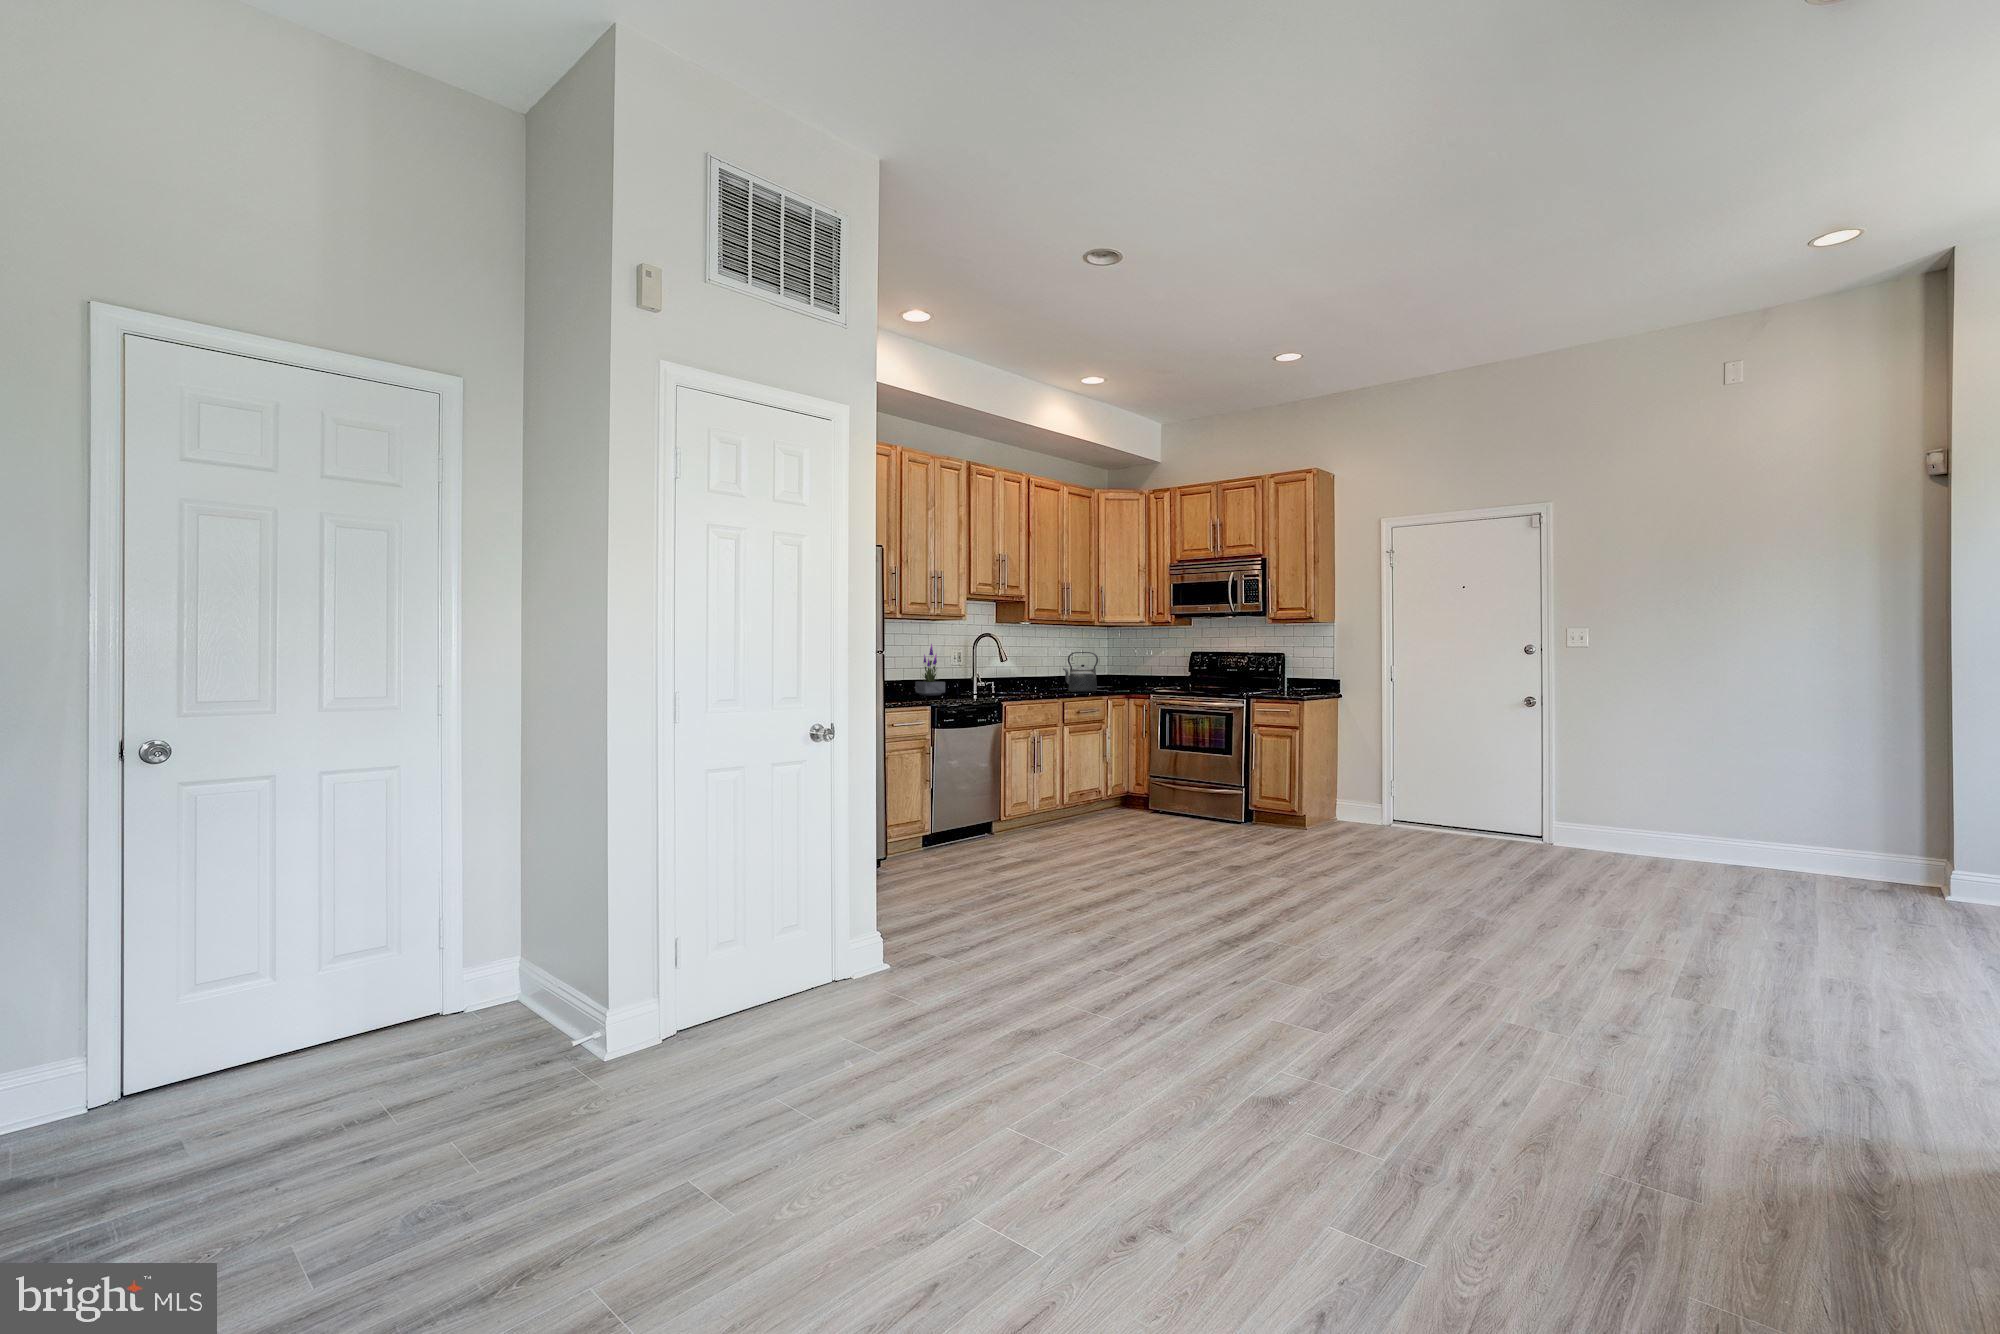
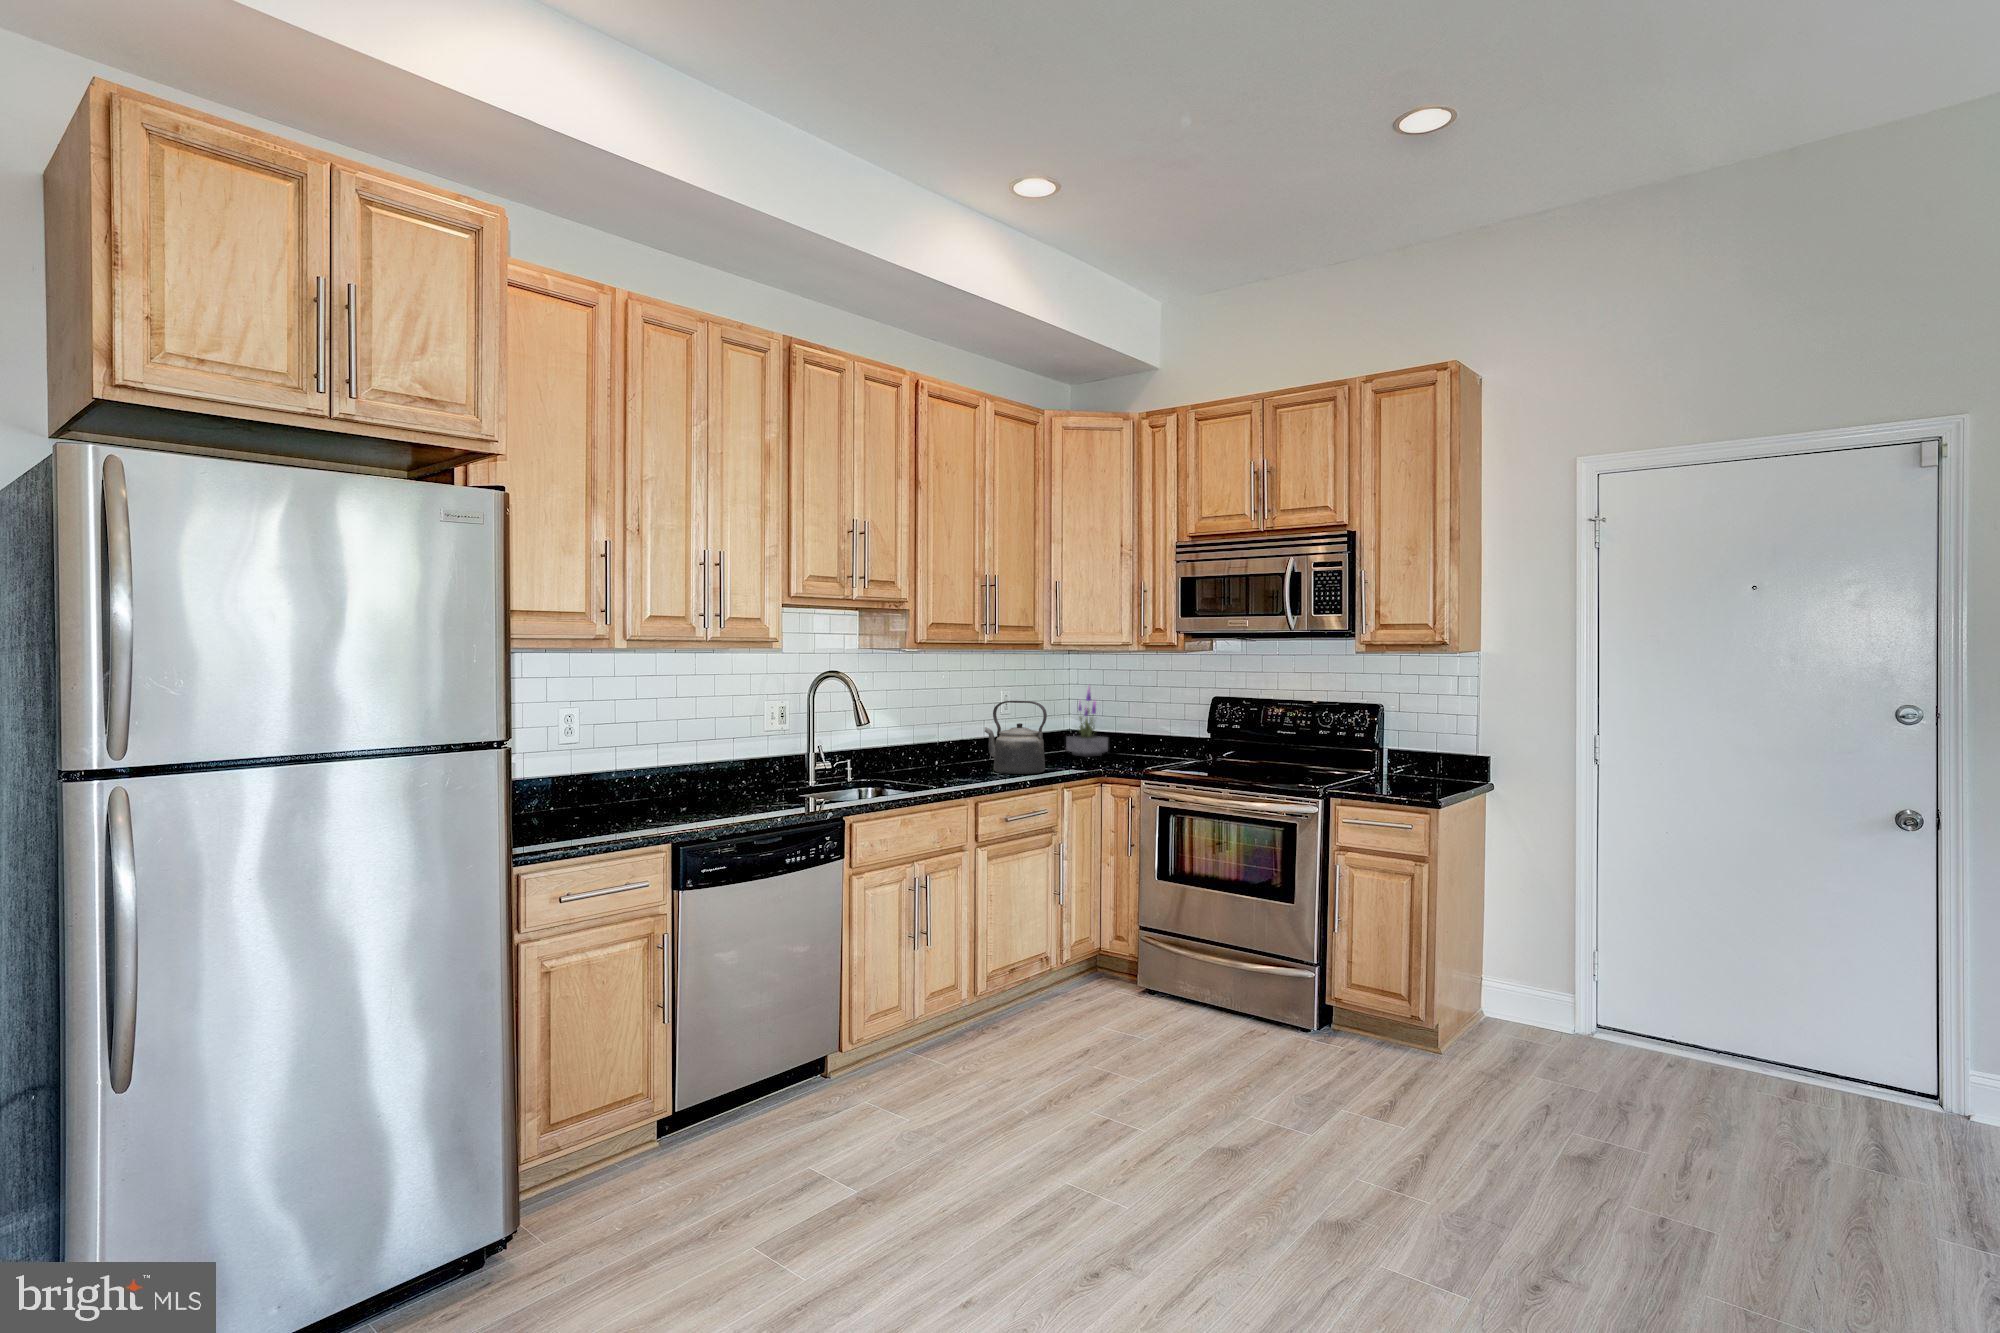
potted plant: present [915,644,945,696] -> present [1066,689,1108,757]

